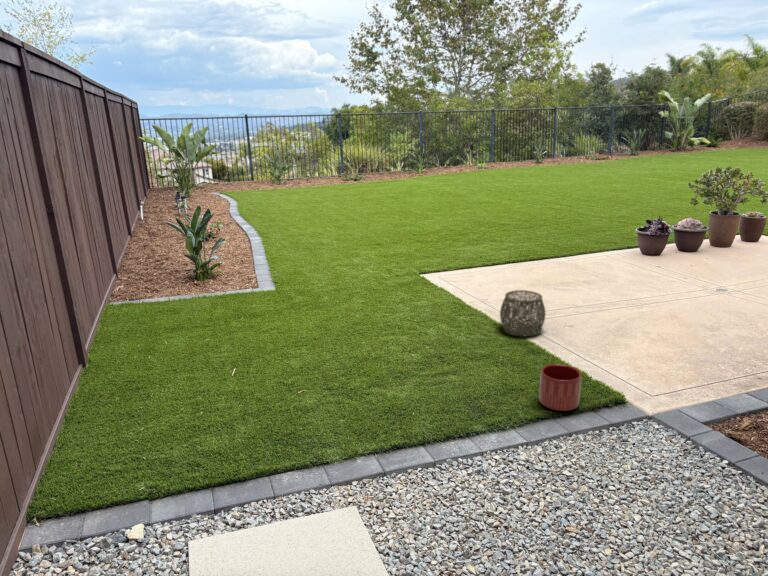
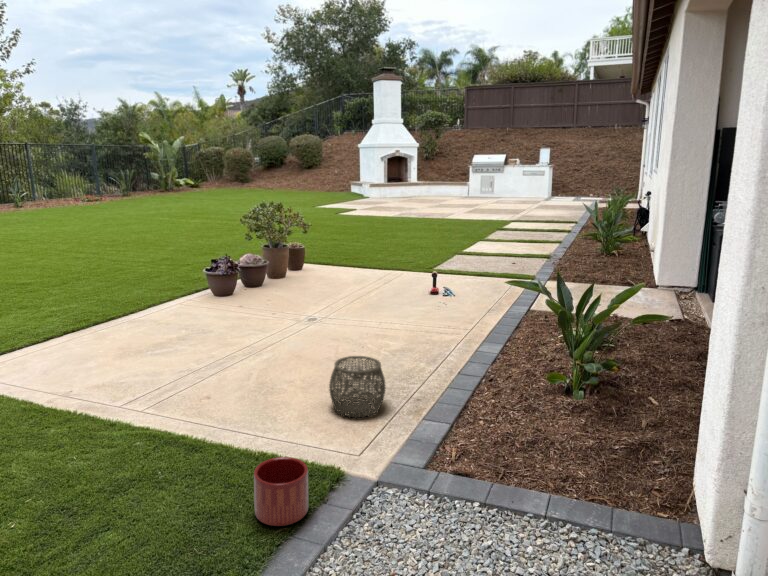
woven basket: present [500,290,545,337] -> present [329,356,386,418]

